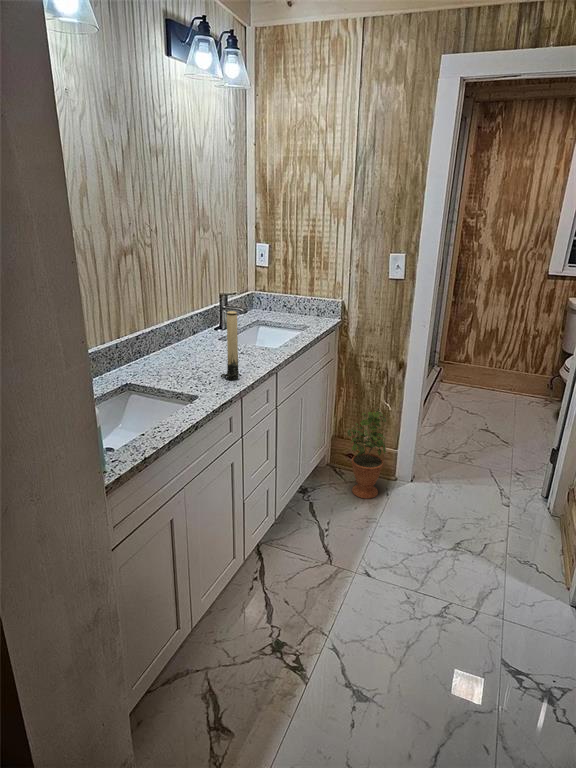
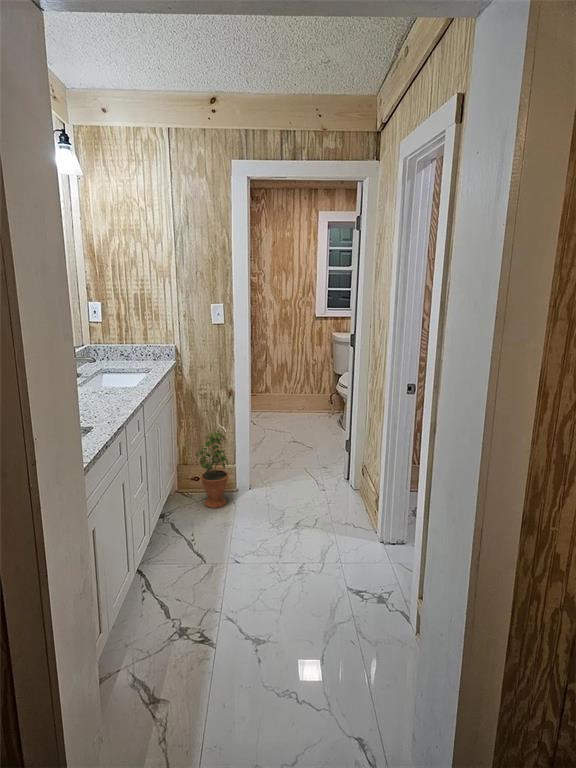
candle: present [221,311,239,380] -> none [99,355,116,414]

